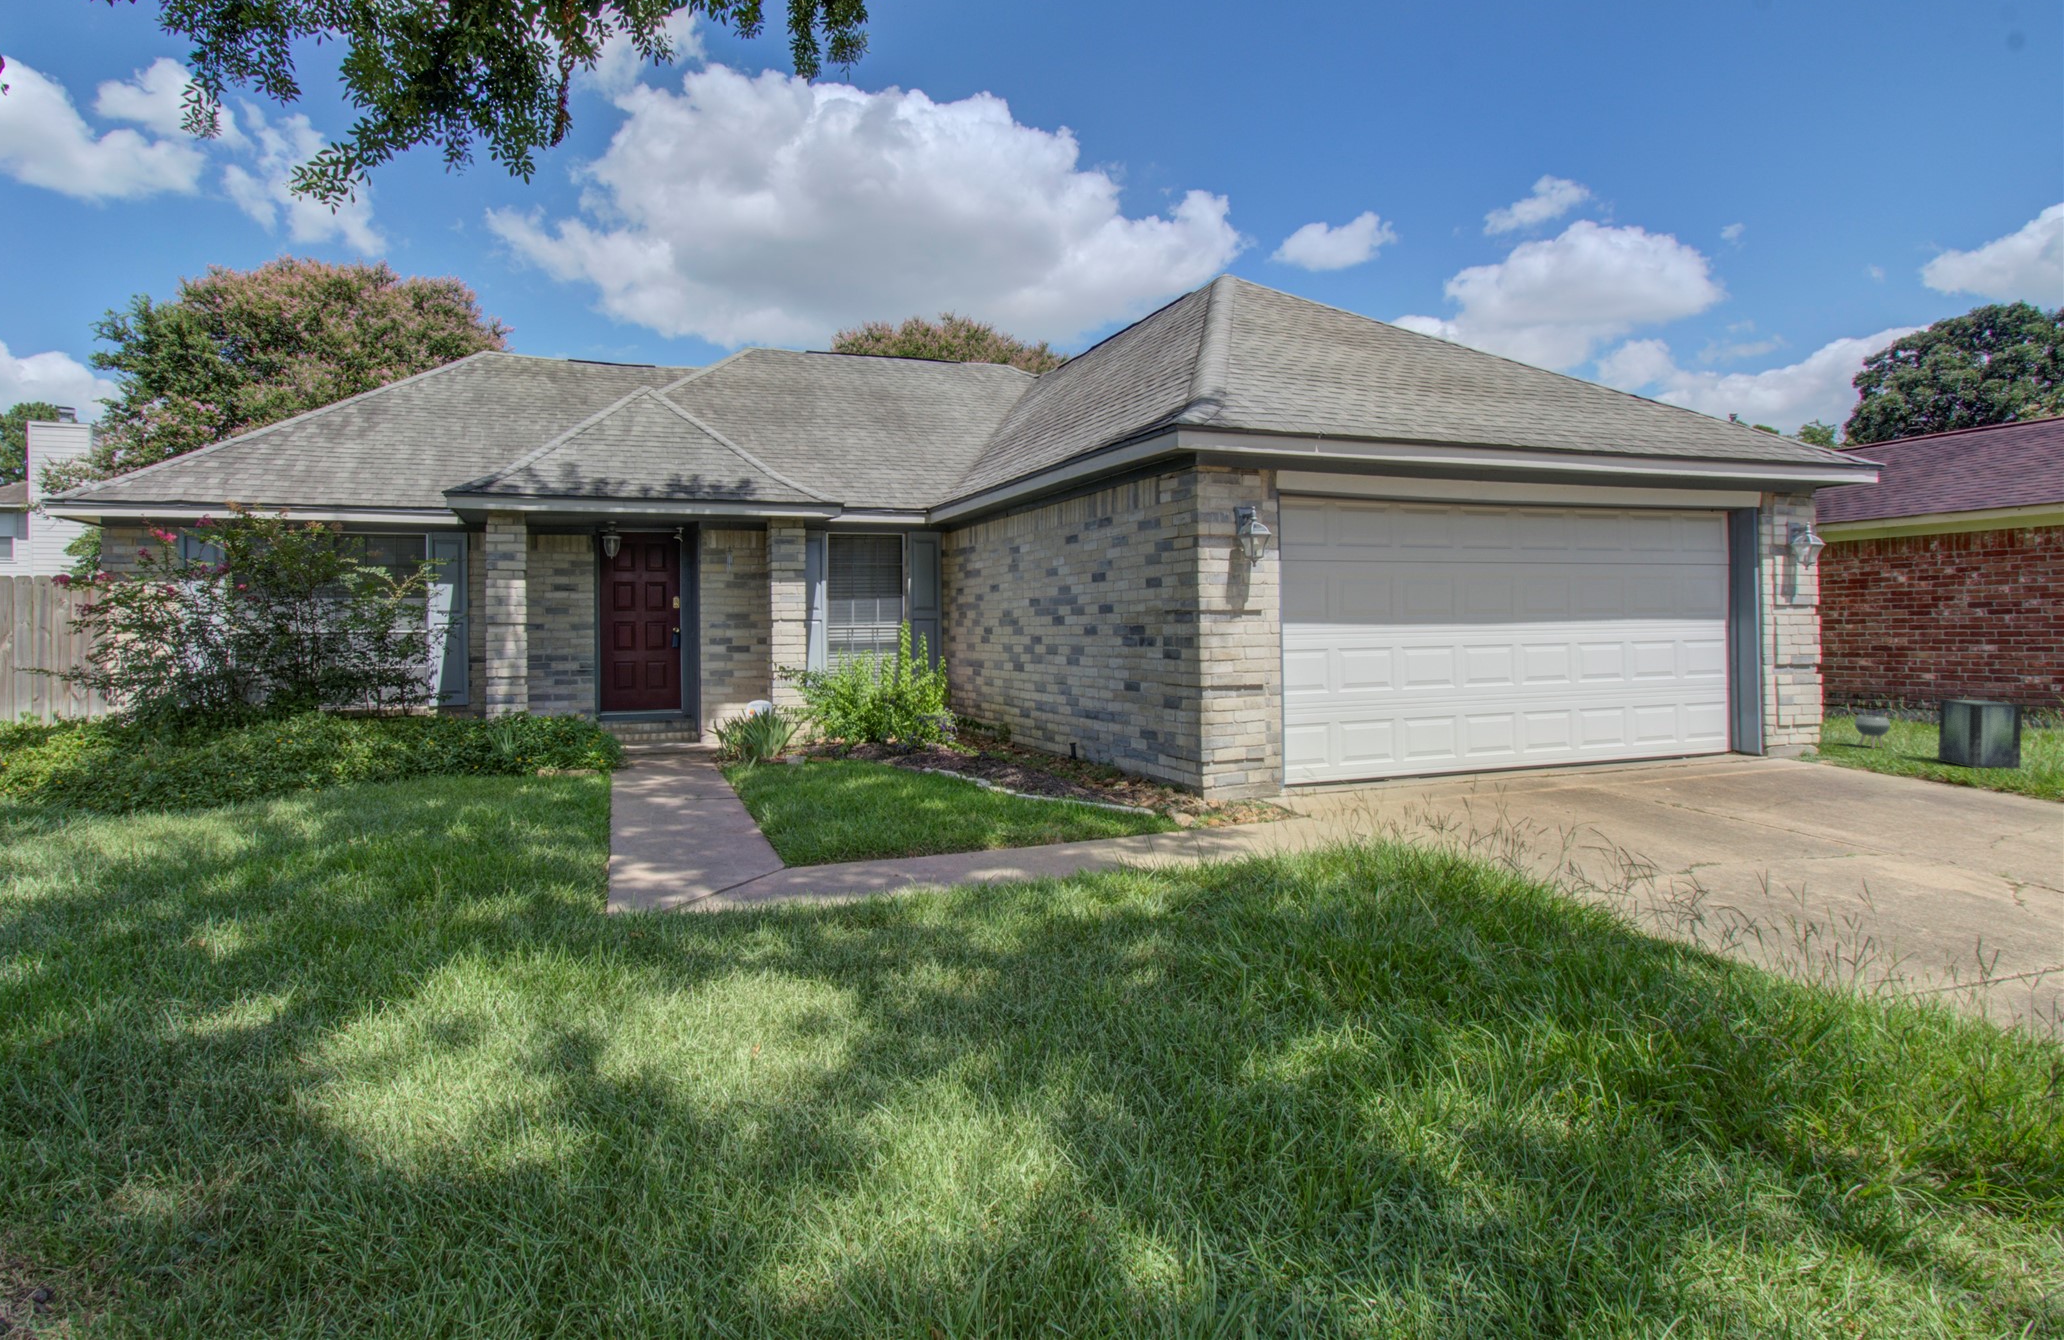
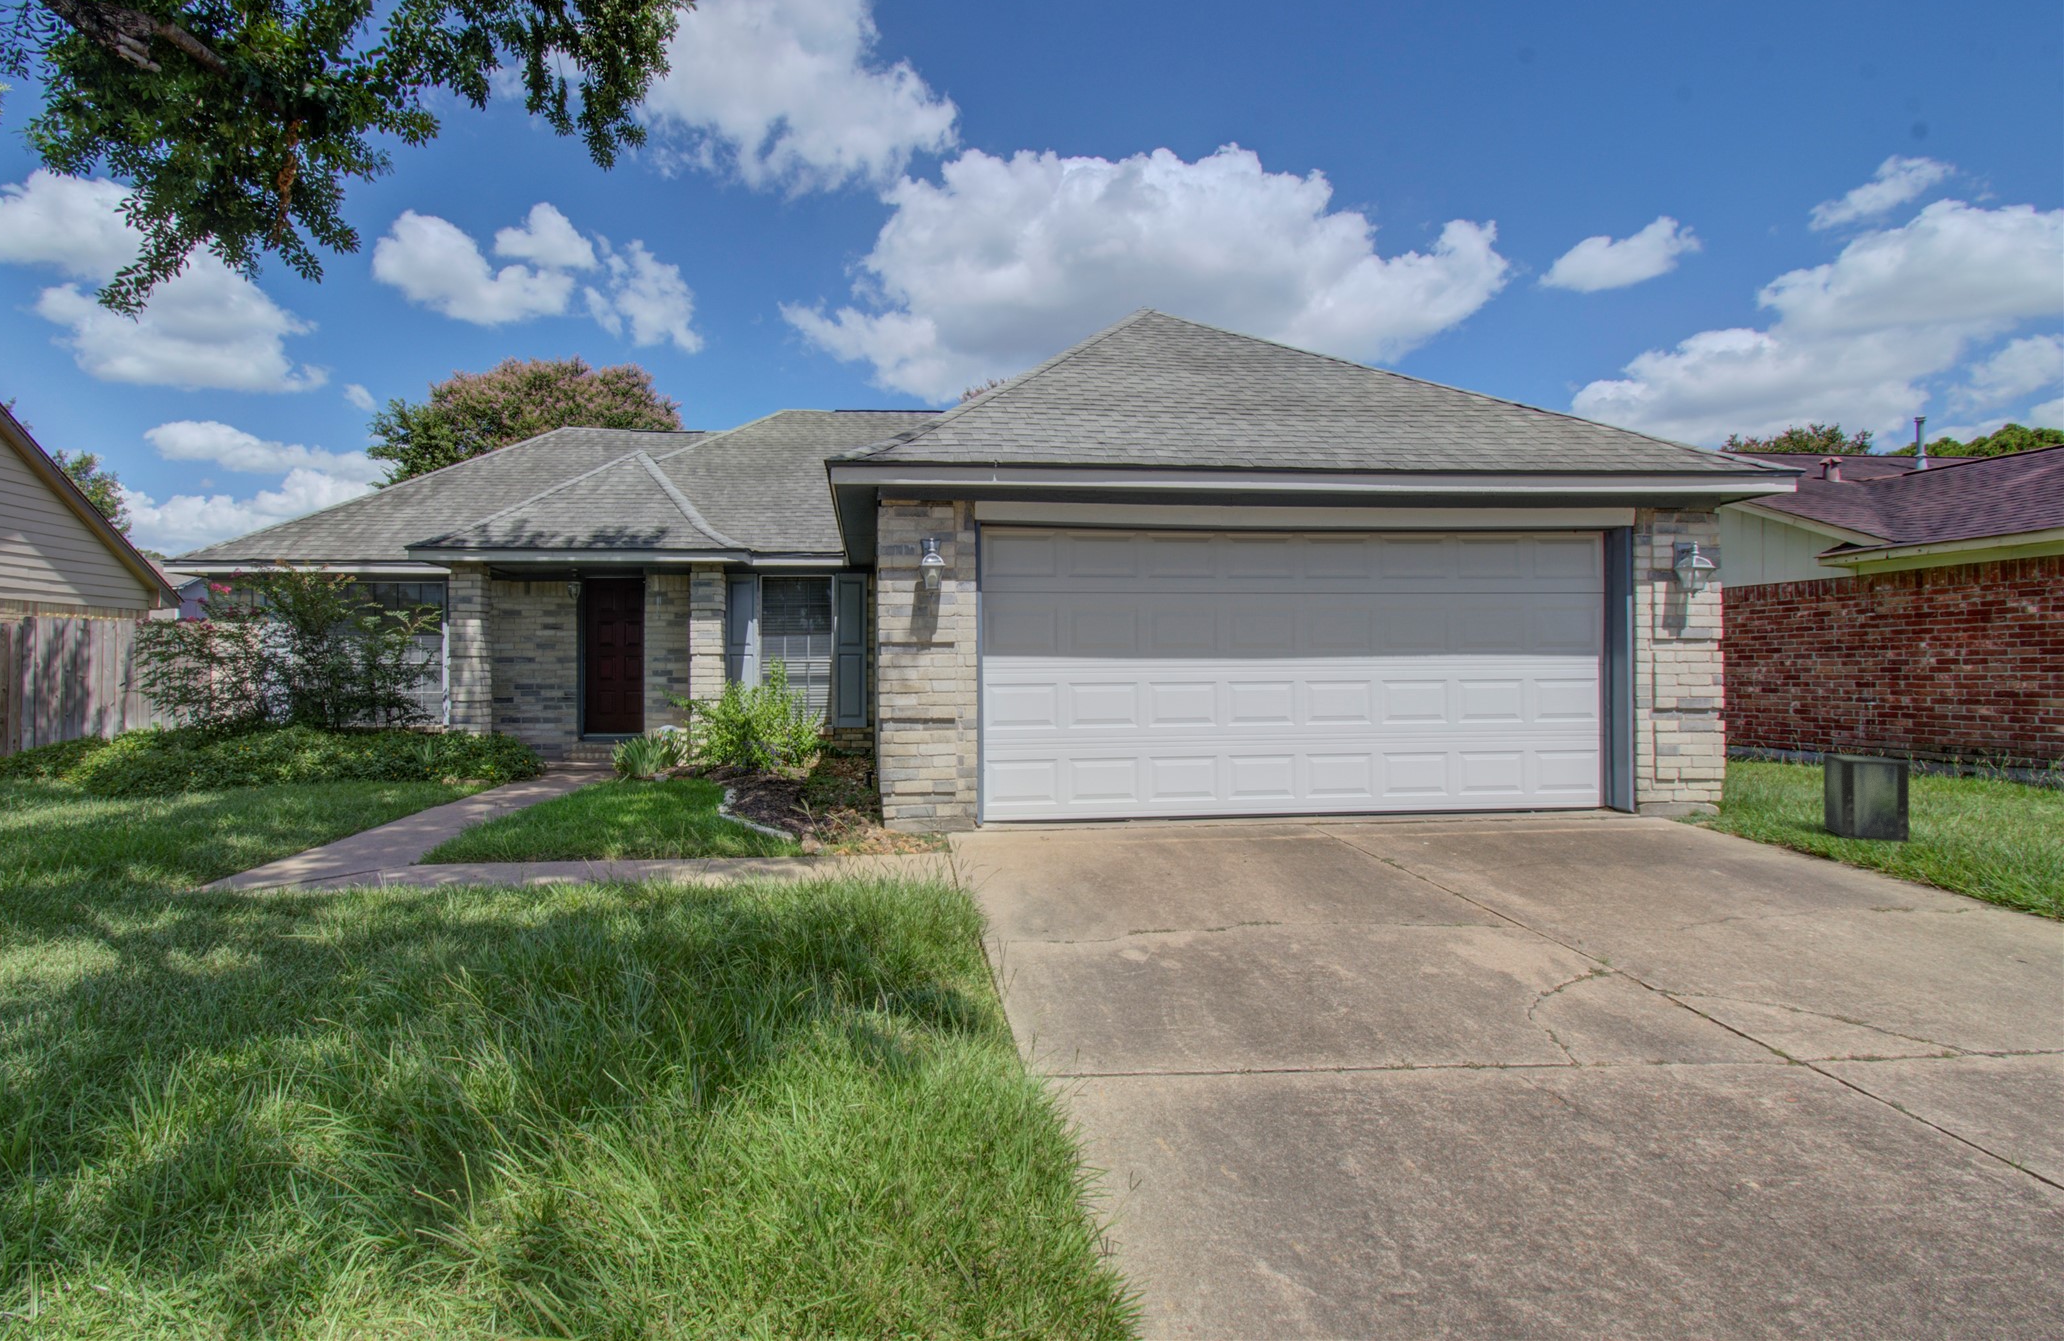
planter: present [1855,715,1890,748] -> none [1774,772,1815,813]

